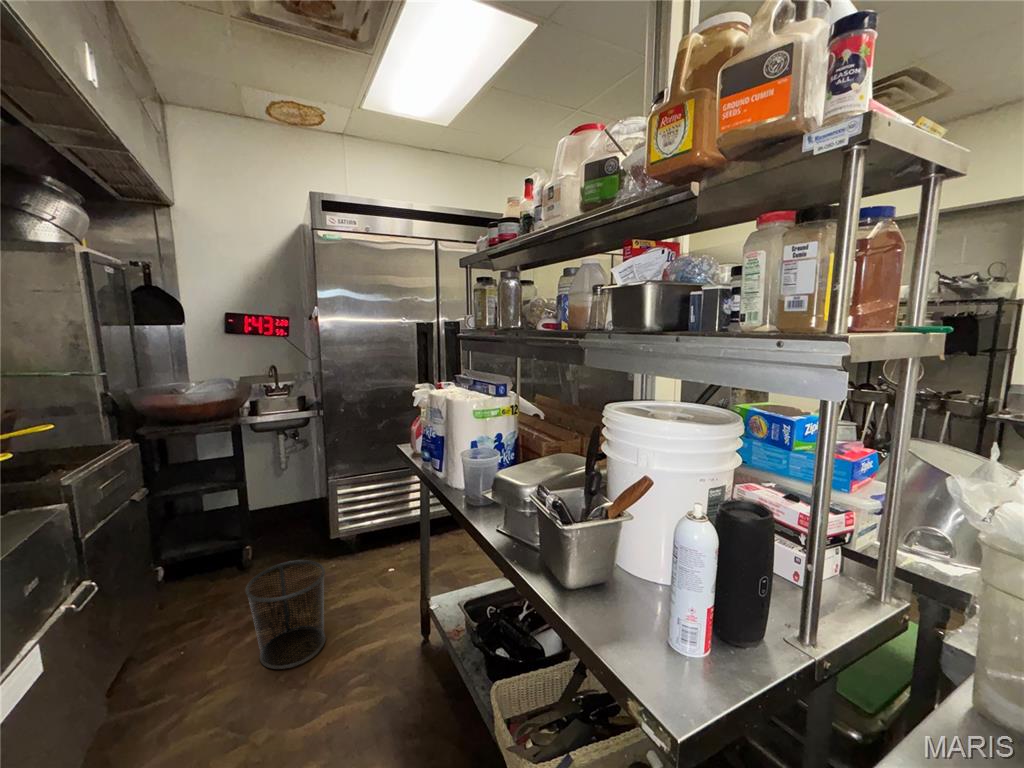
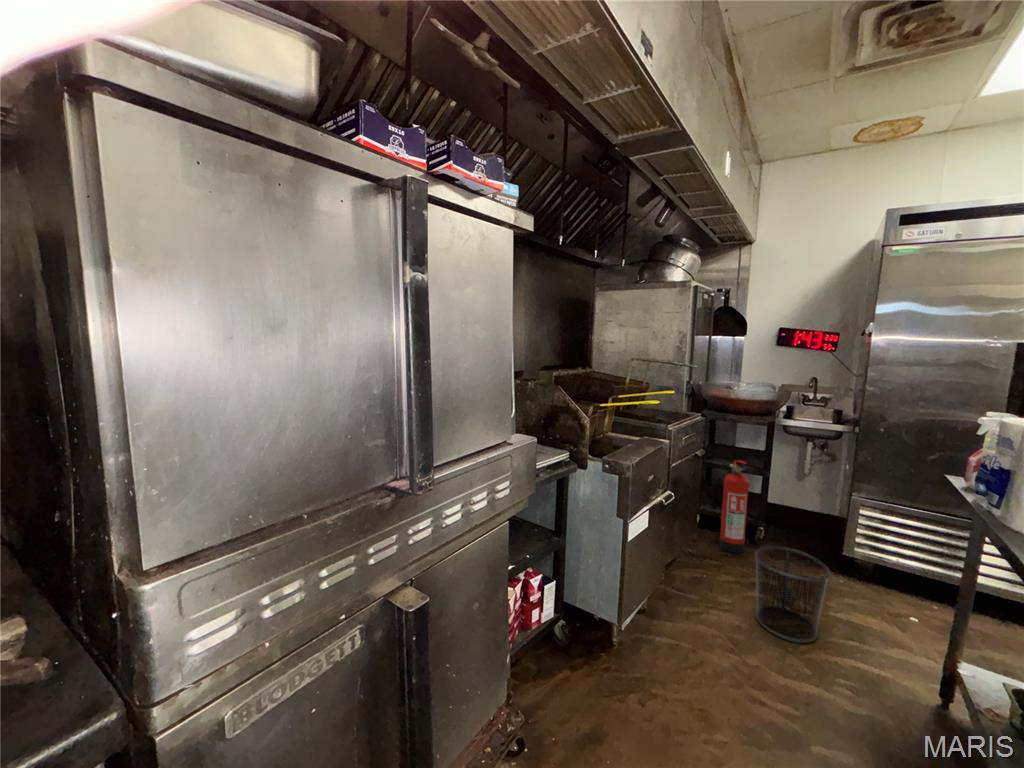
fire extinguisher: none [191,481,234,598] -> present [719,460,750,553]

